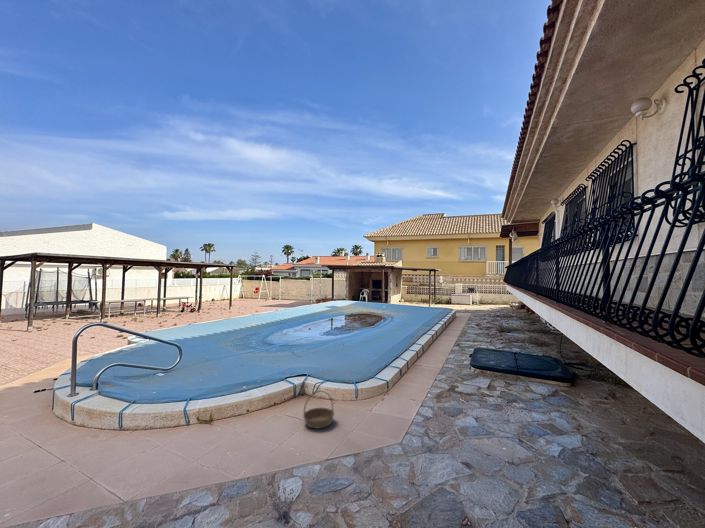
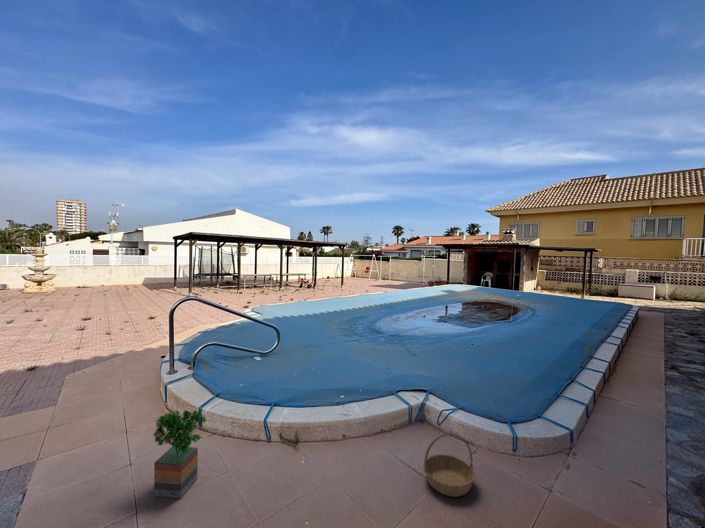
potted tree: none [97,401,143,470] -> present [154,410,207,498]

